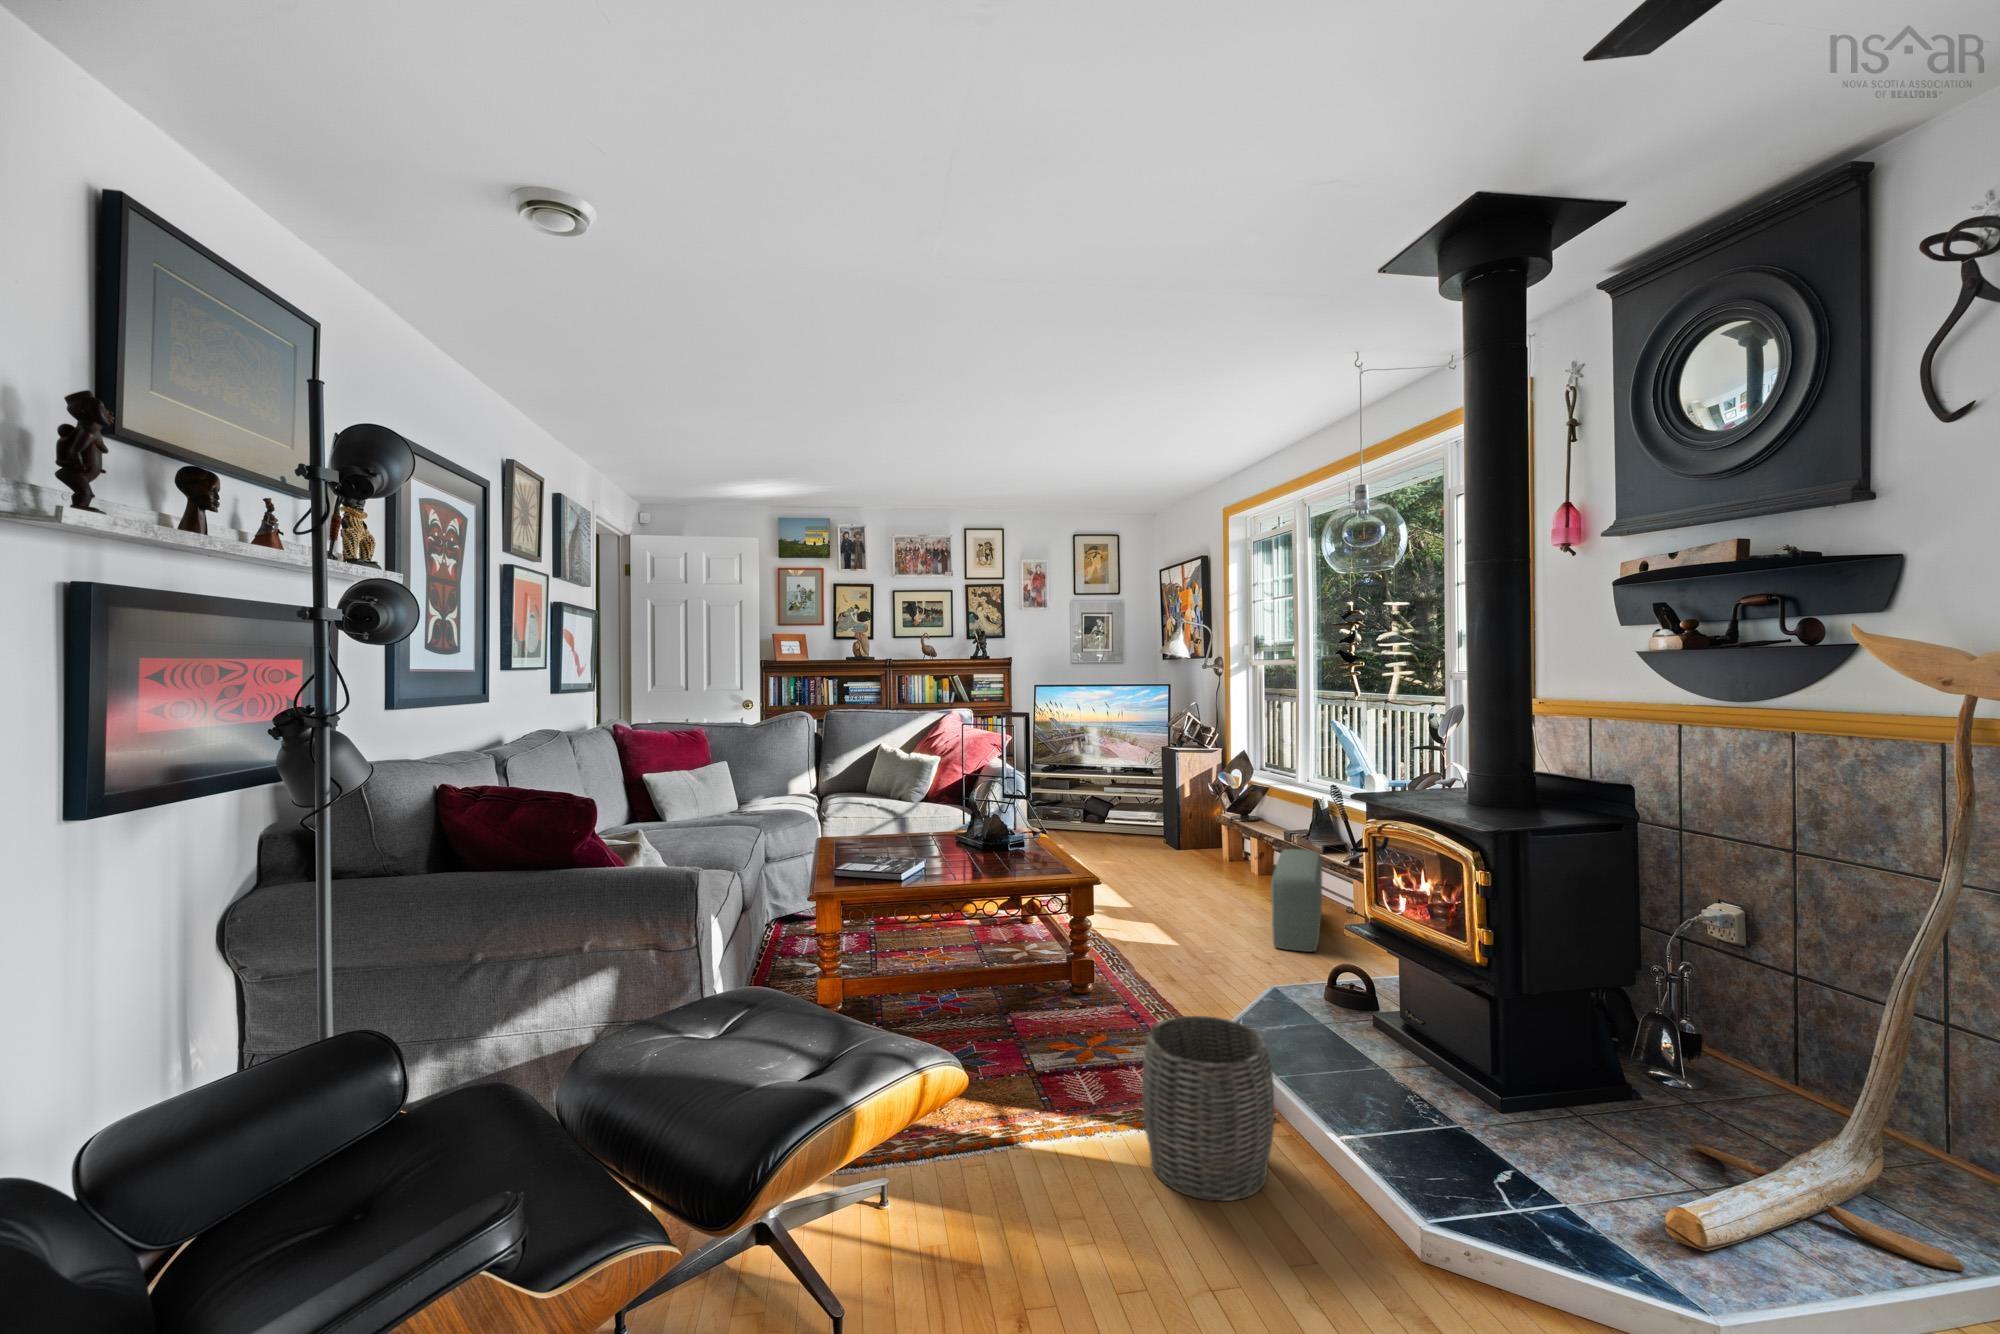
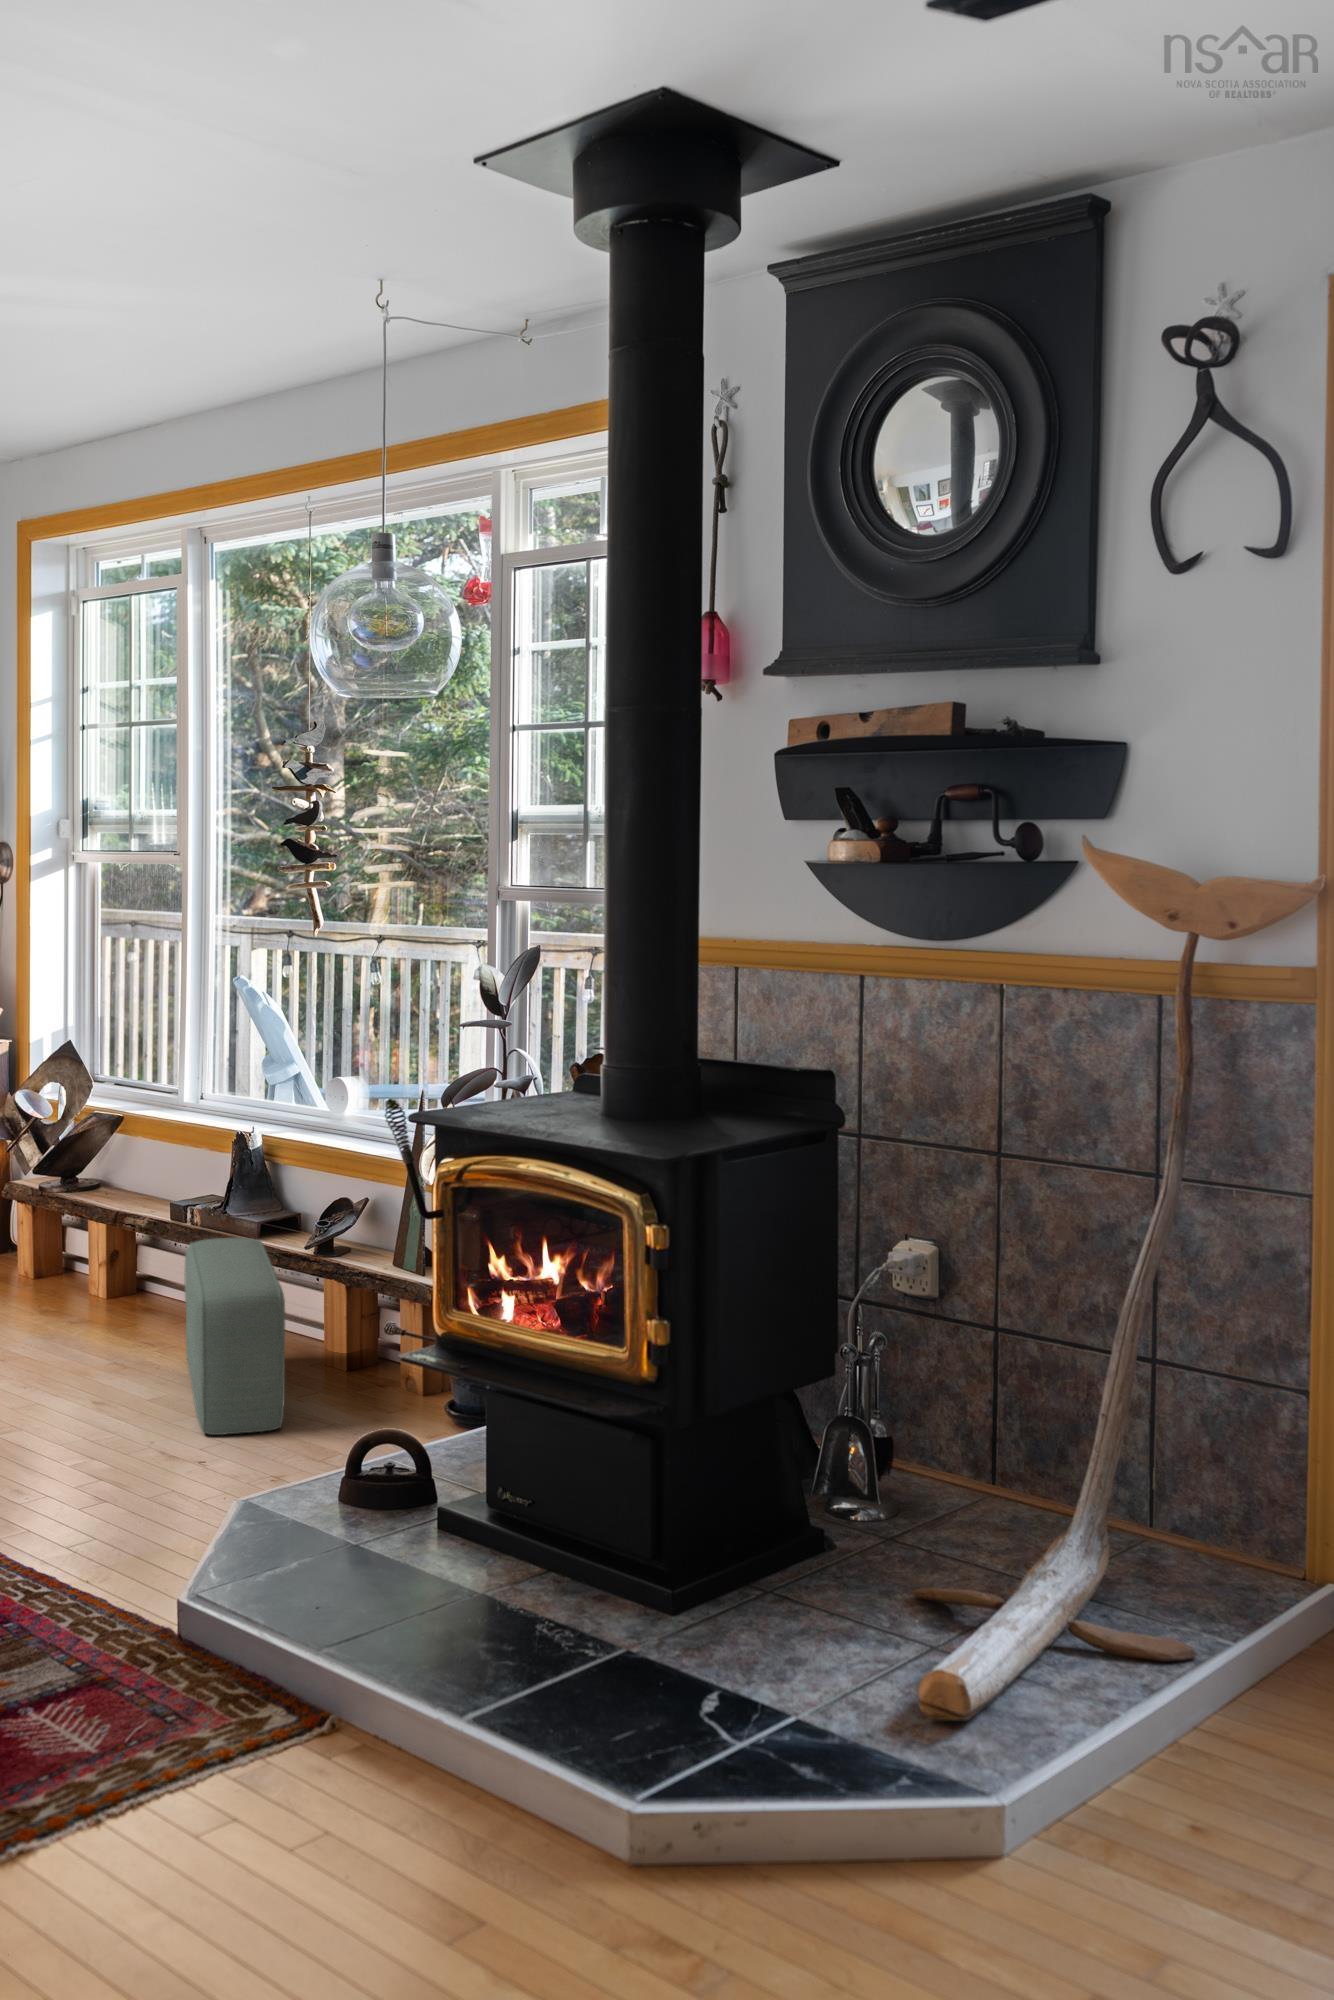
woven basket: present [1142,1016,1274,1201] -> none [123,1563,374,1901]

